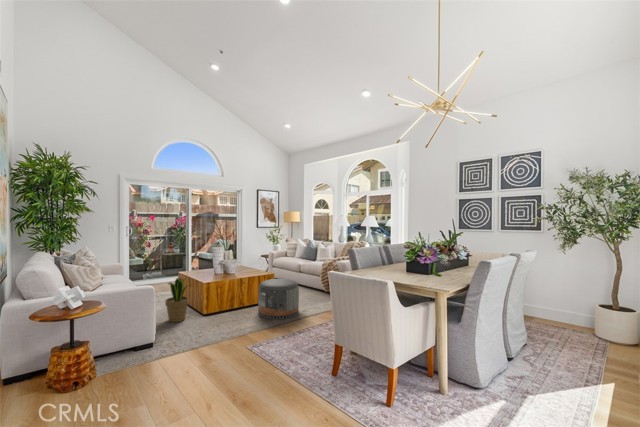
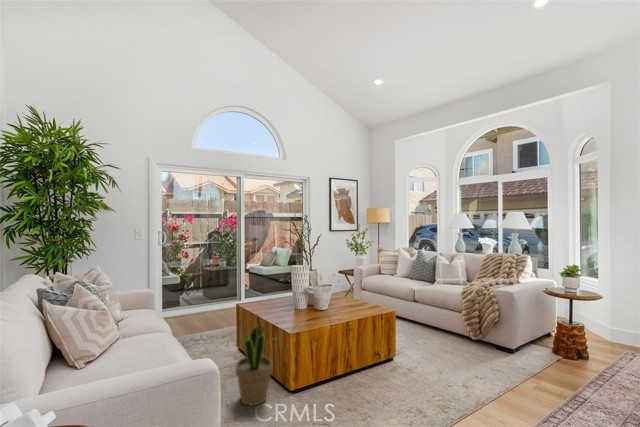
pouf: present [258,279,299,319] -> none [381,324,453,405]

